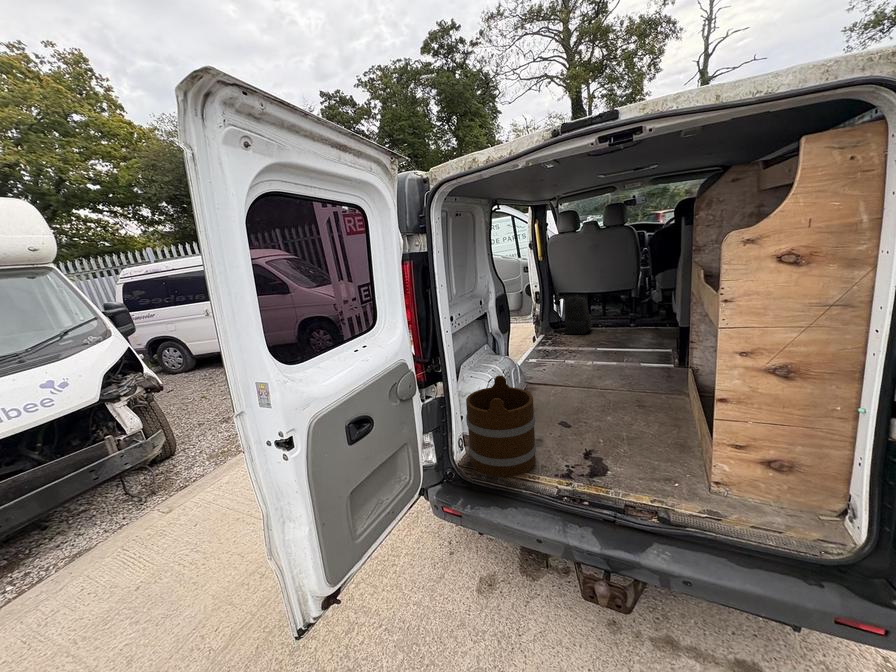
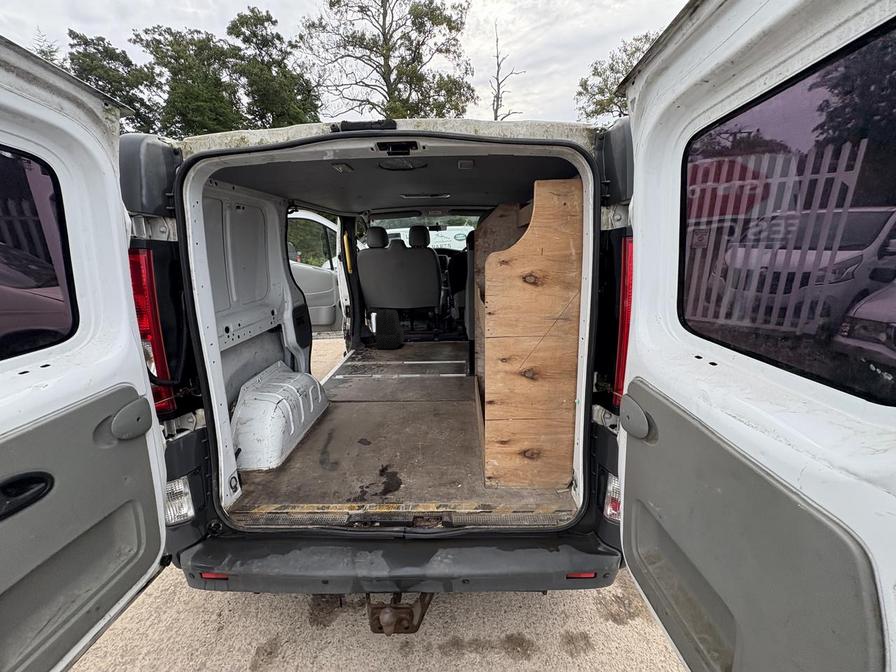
bucket: present [466,376,536,477] -> none [241,397,328,514]

